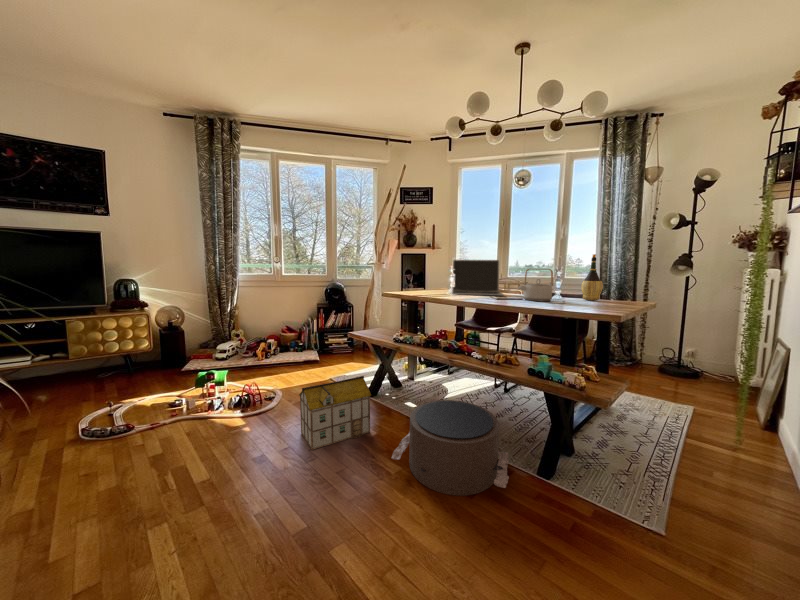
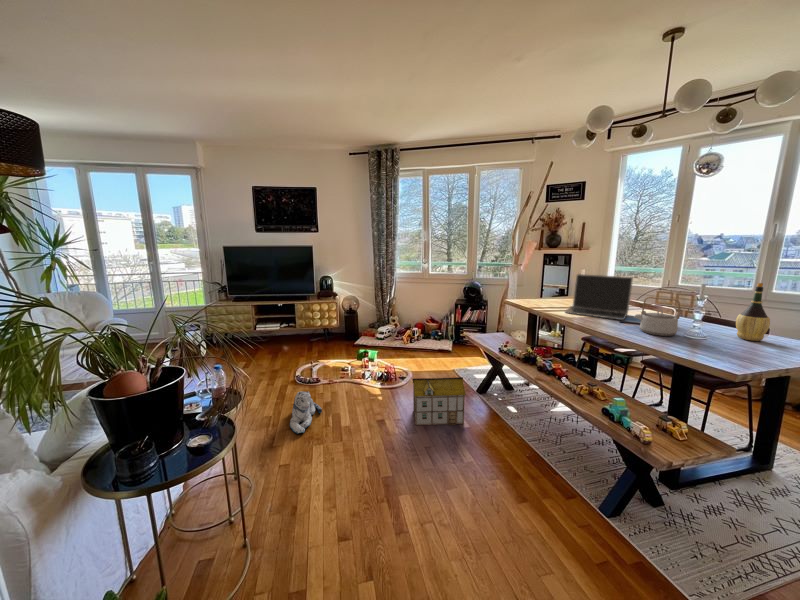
pouf: present [391,400,509,496] -> none [465,413,573,504]
plush toy: none [79,443,149,526] -> present [290,392,322,434]

